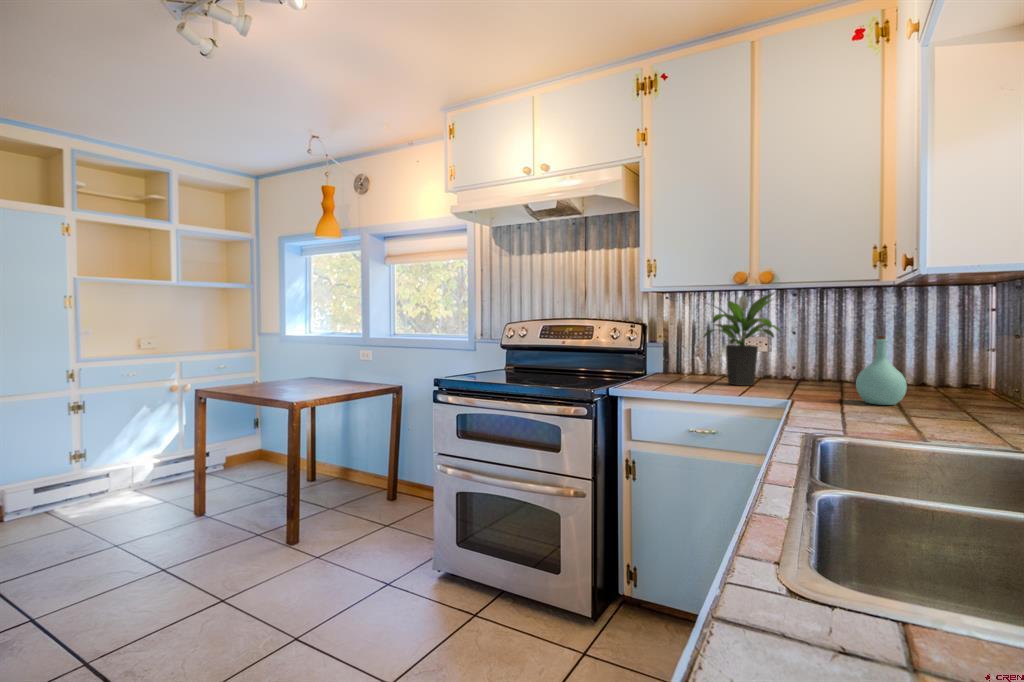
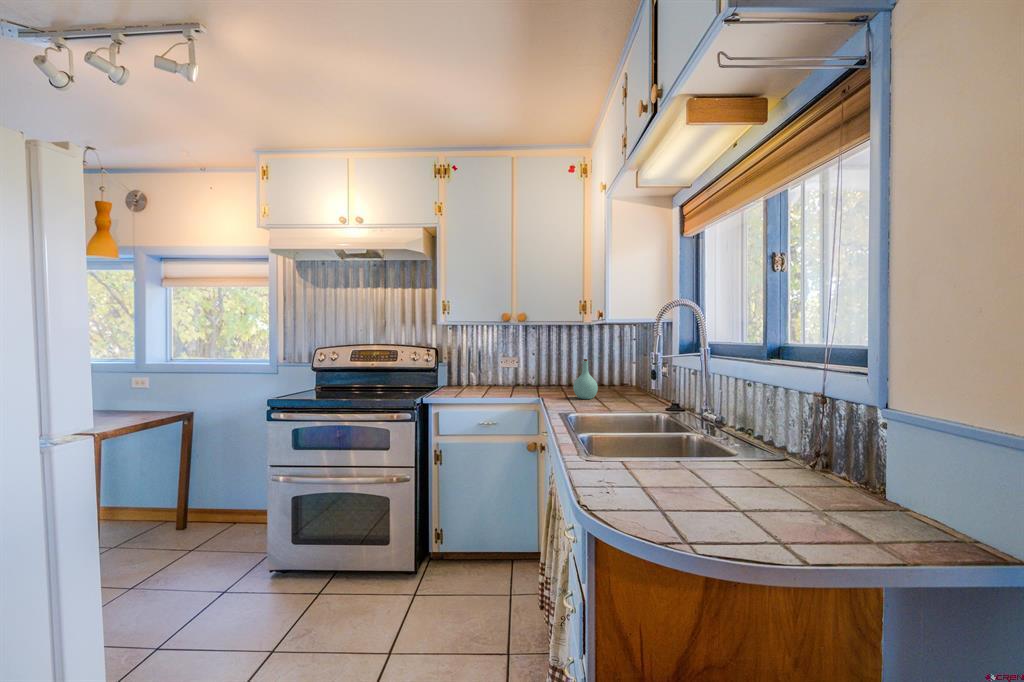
potted plant: present [703,293,781,385] -> none [480,330,531,392]

